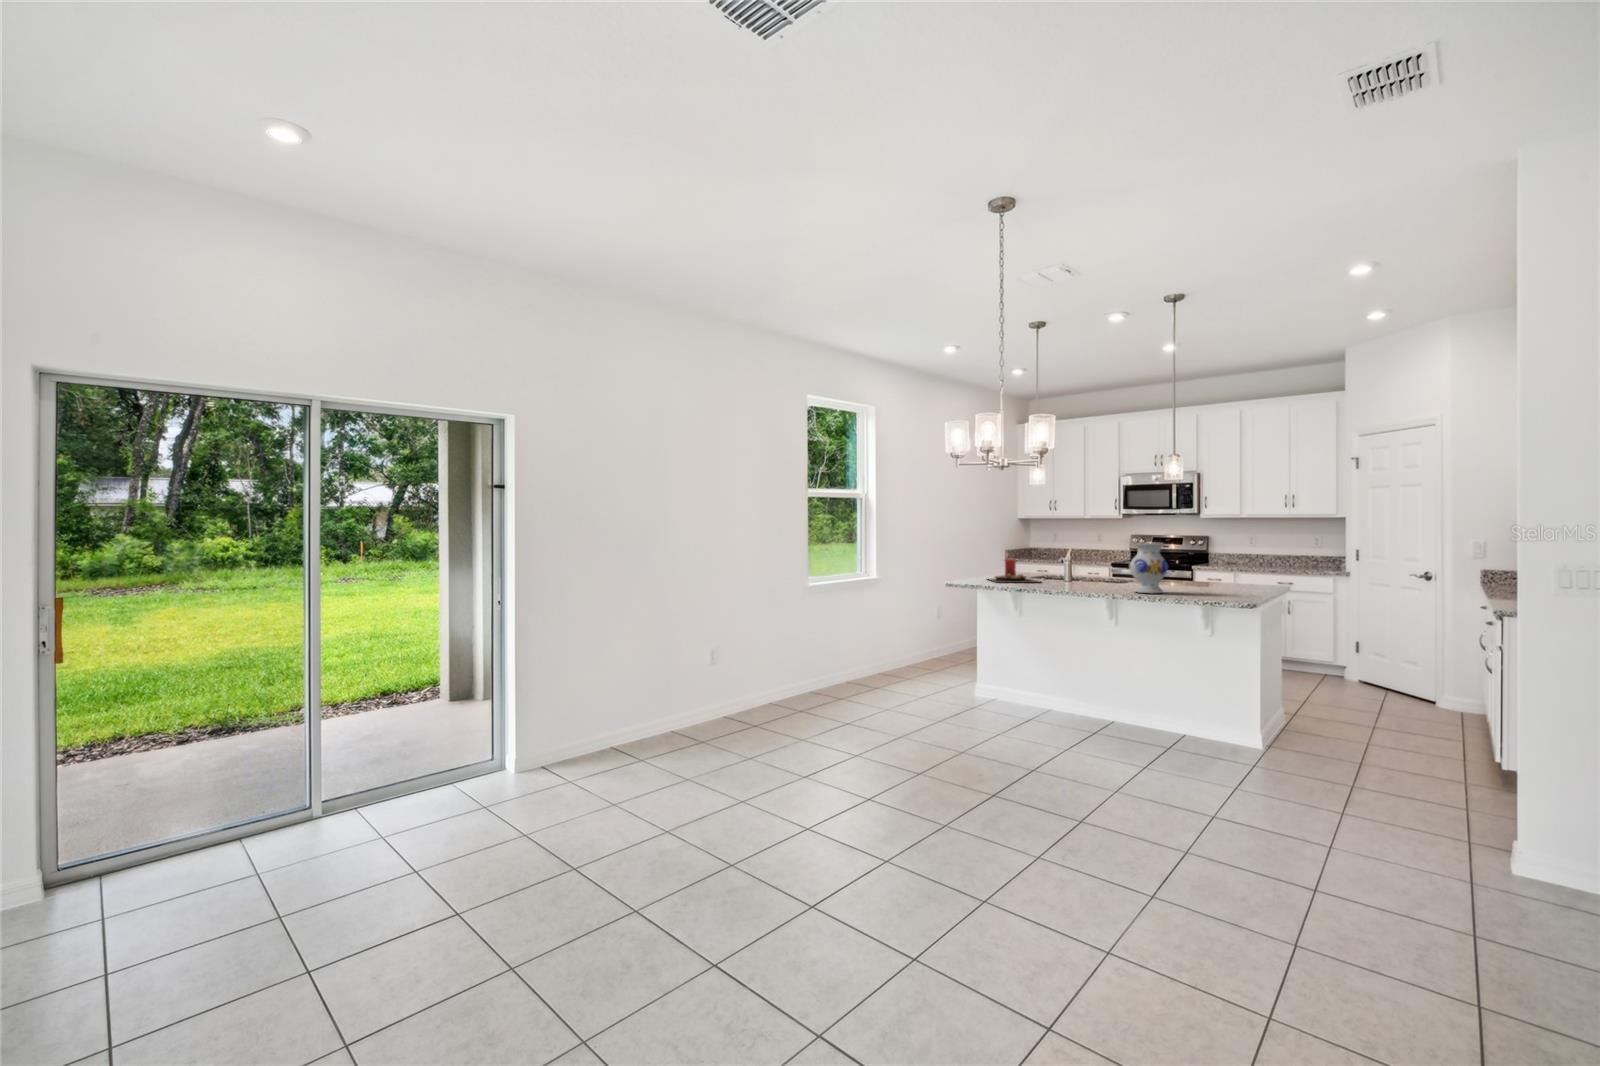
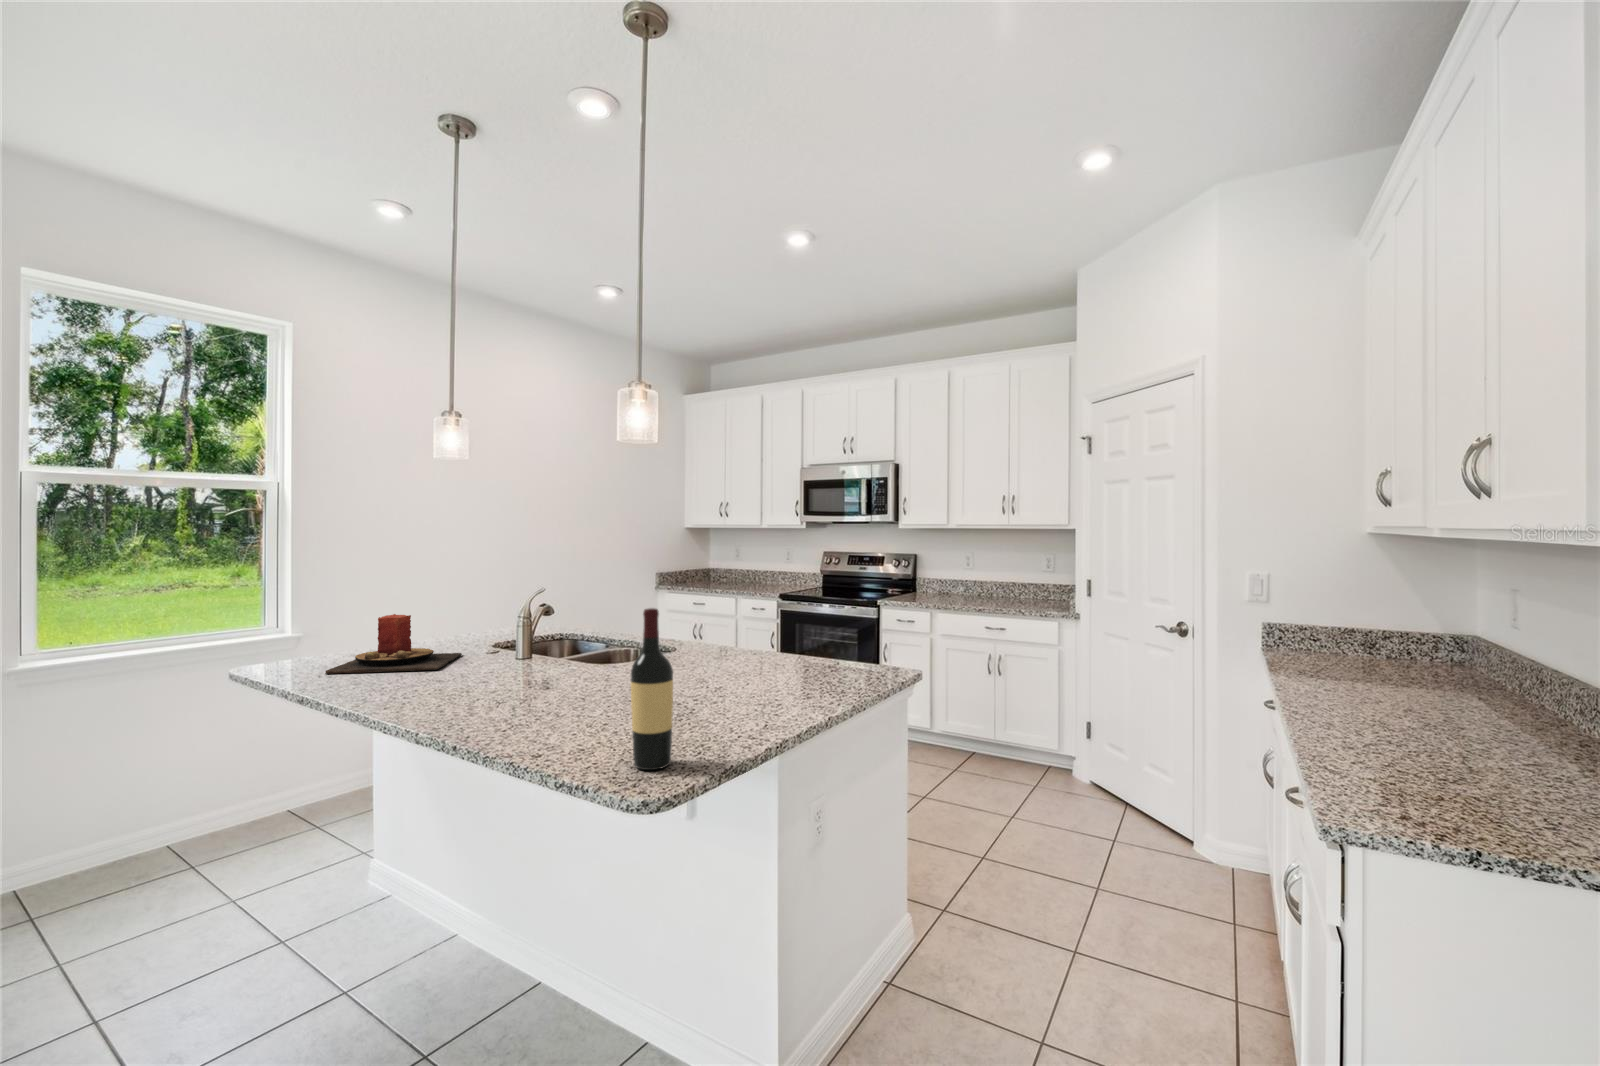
vase: present [1130,542,1168,593] -> none [487,591,583,729]
wine bottle: none [1220,545,1236,600] -> present [631,608,673,770]

